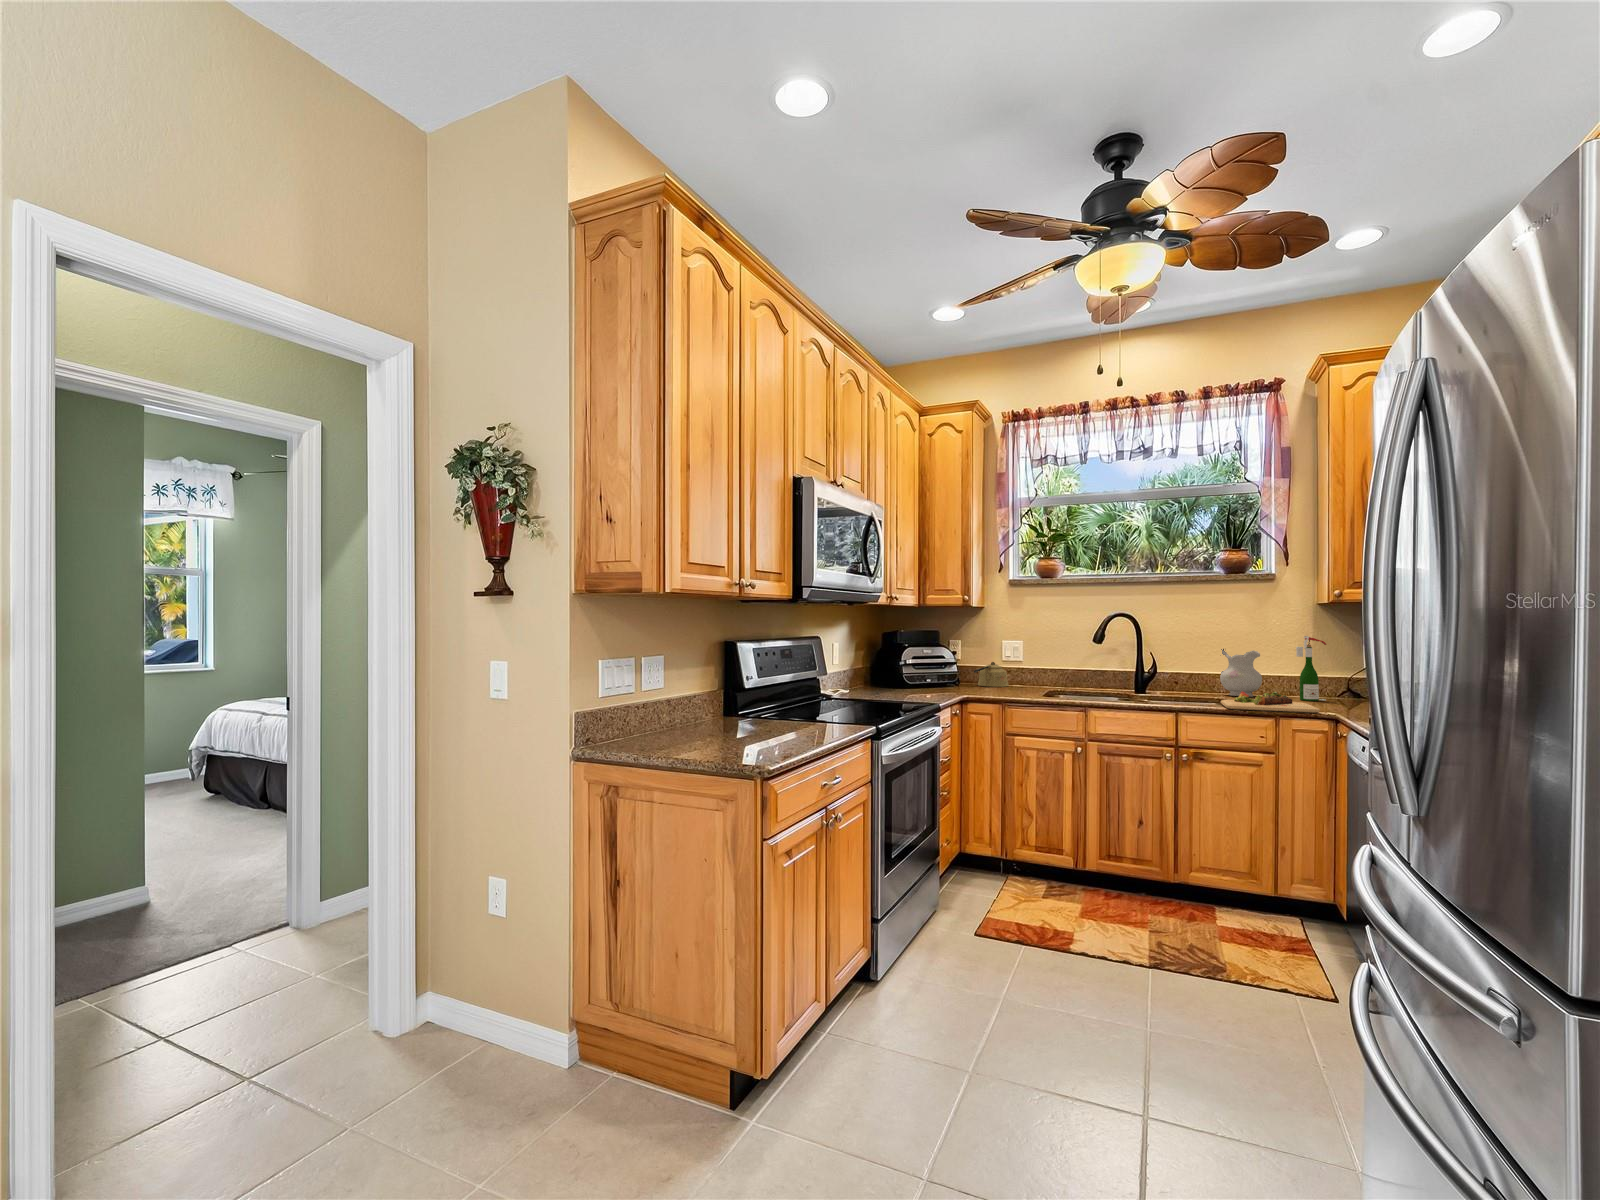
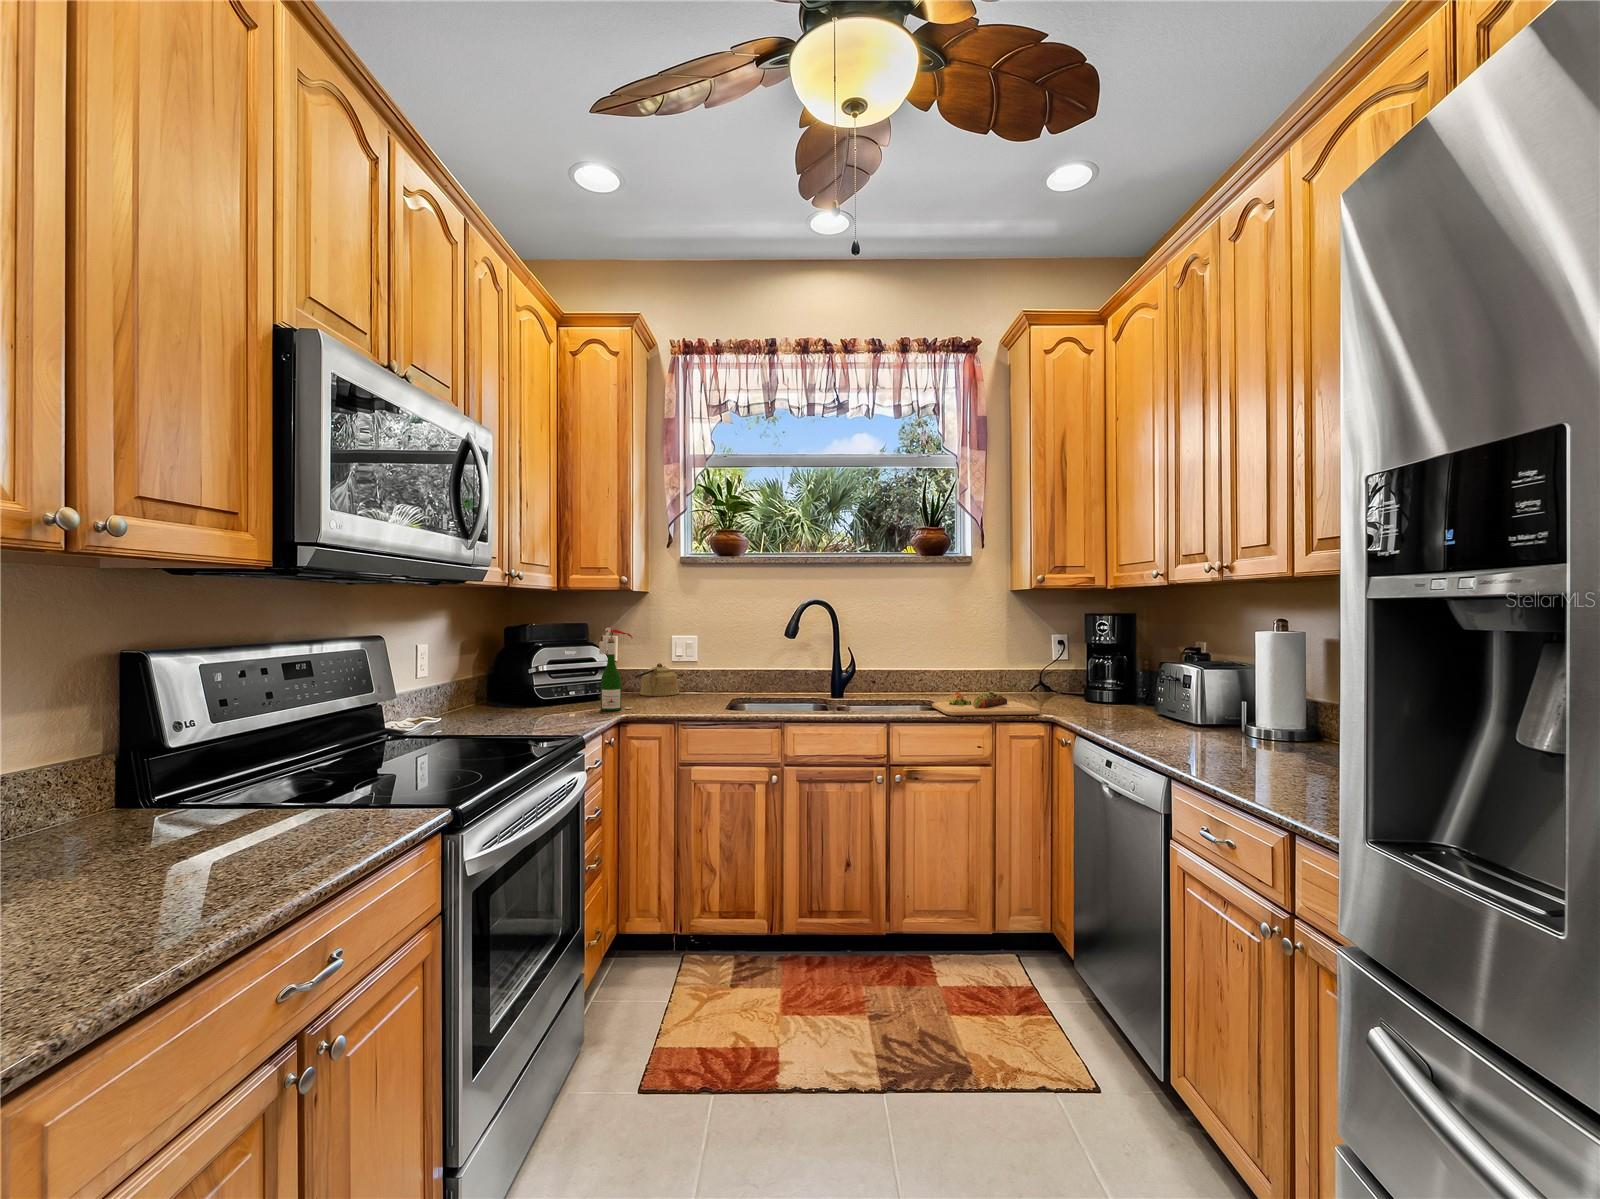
wine bottle: present [1296,636,1326,701] -> present [599,627,633,711]
ceramic pitcher: present [1220,649,1262,697] -> none [911,639,958,694]

